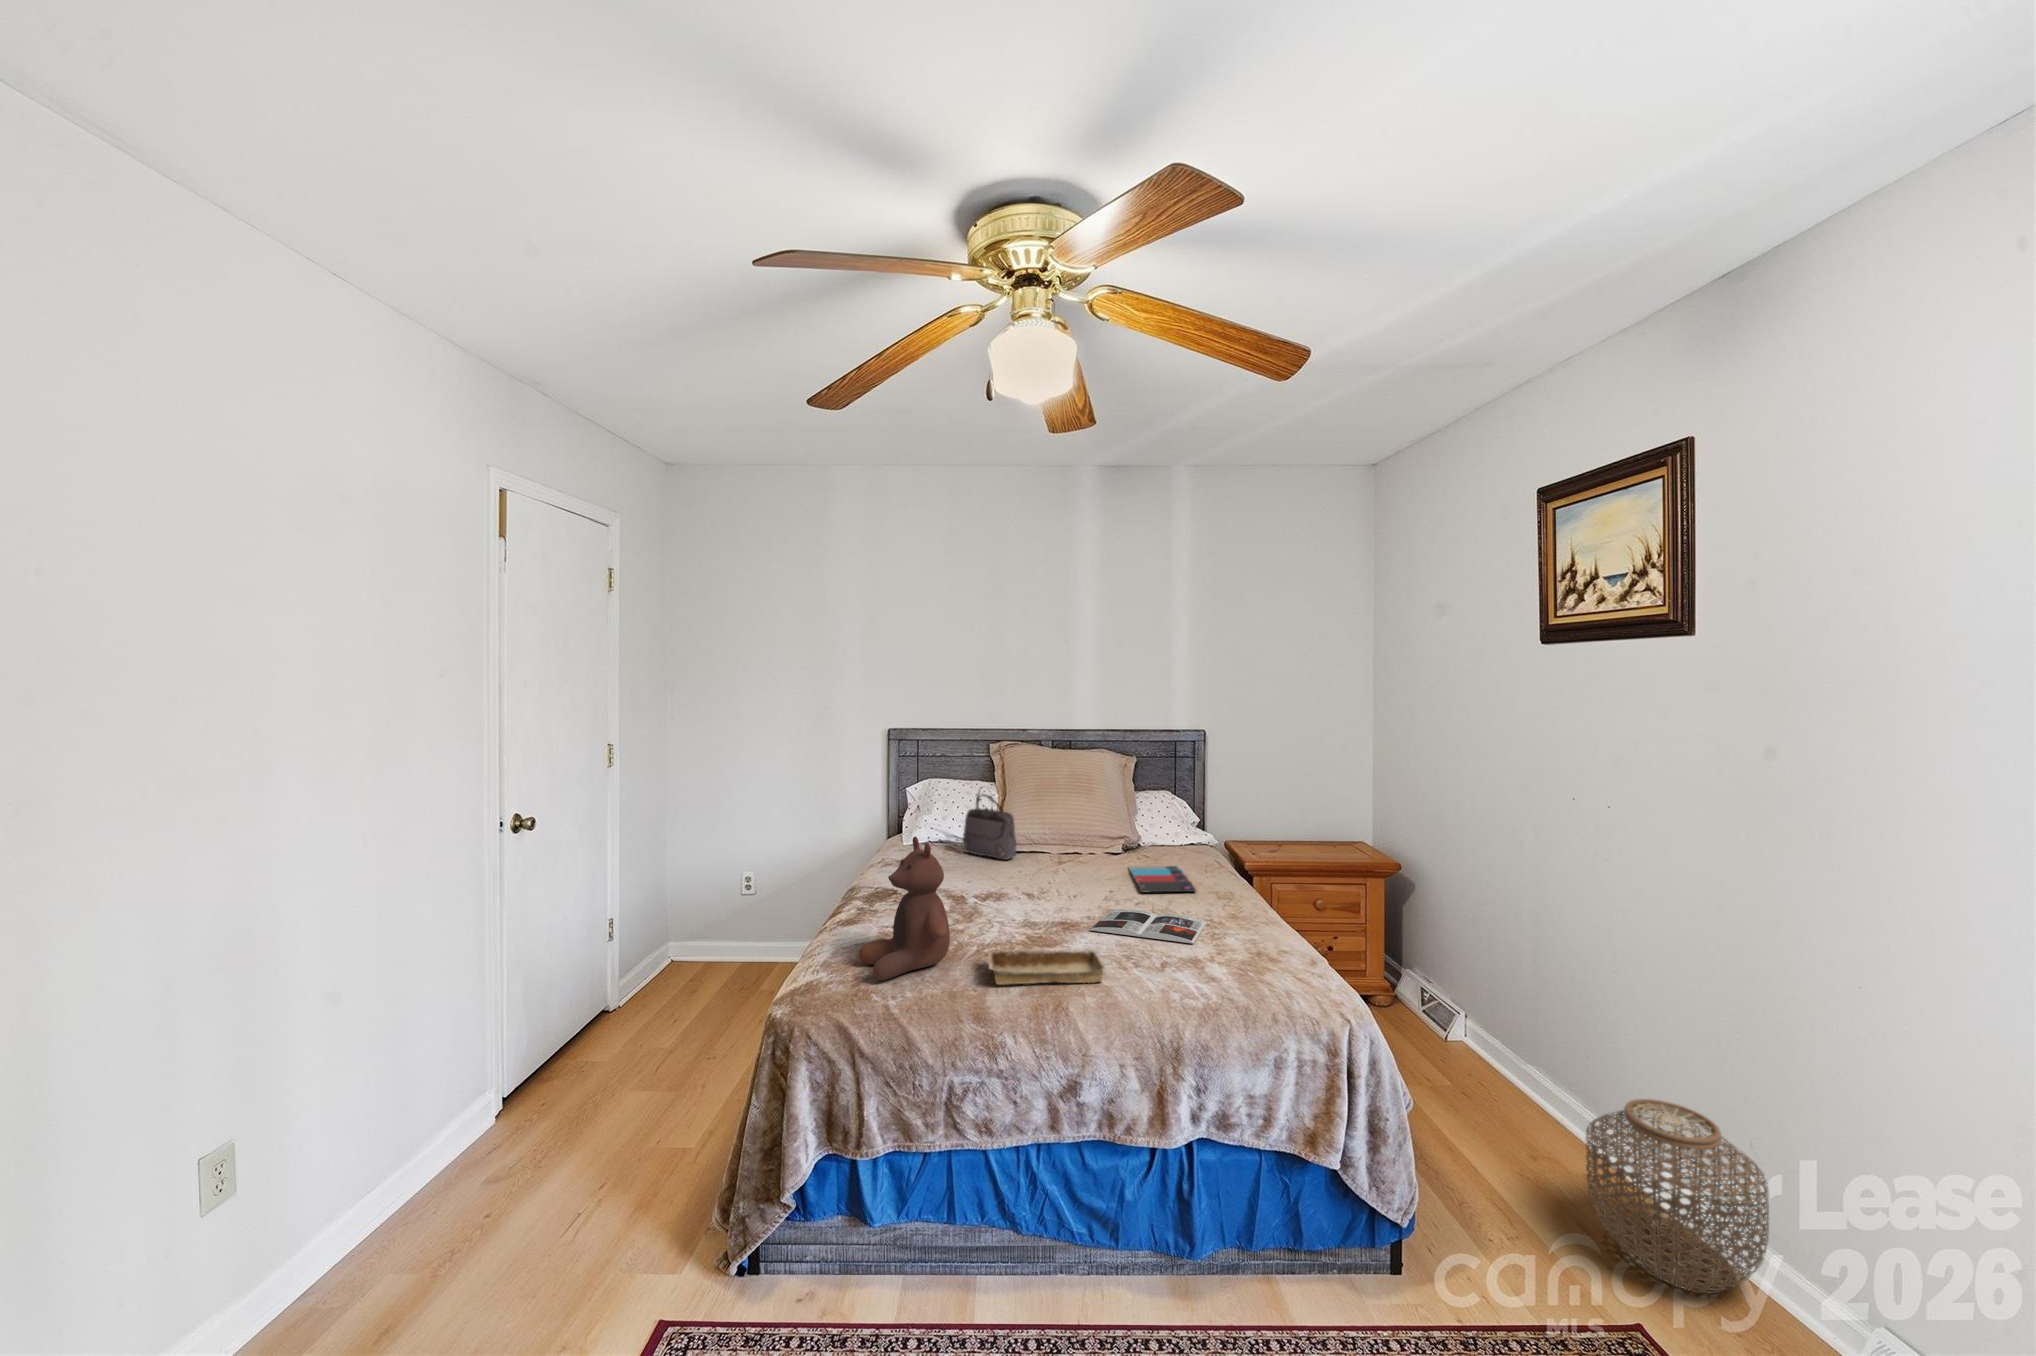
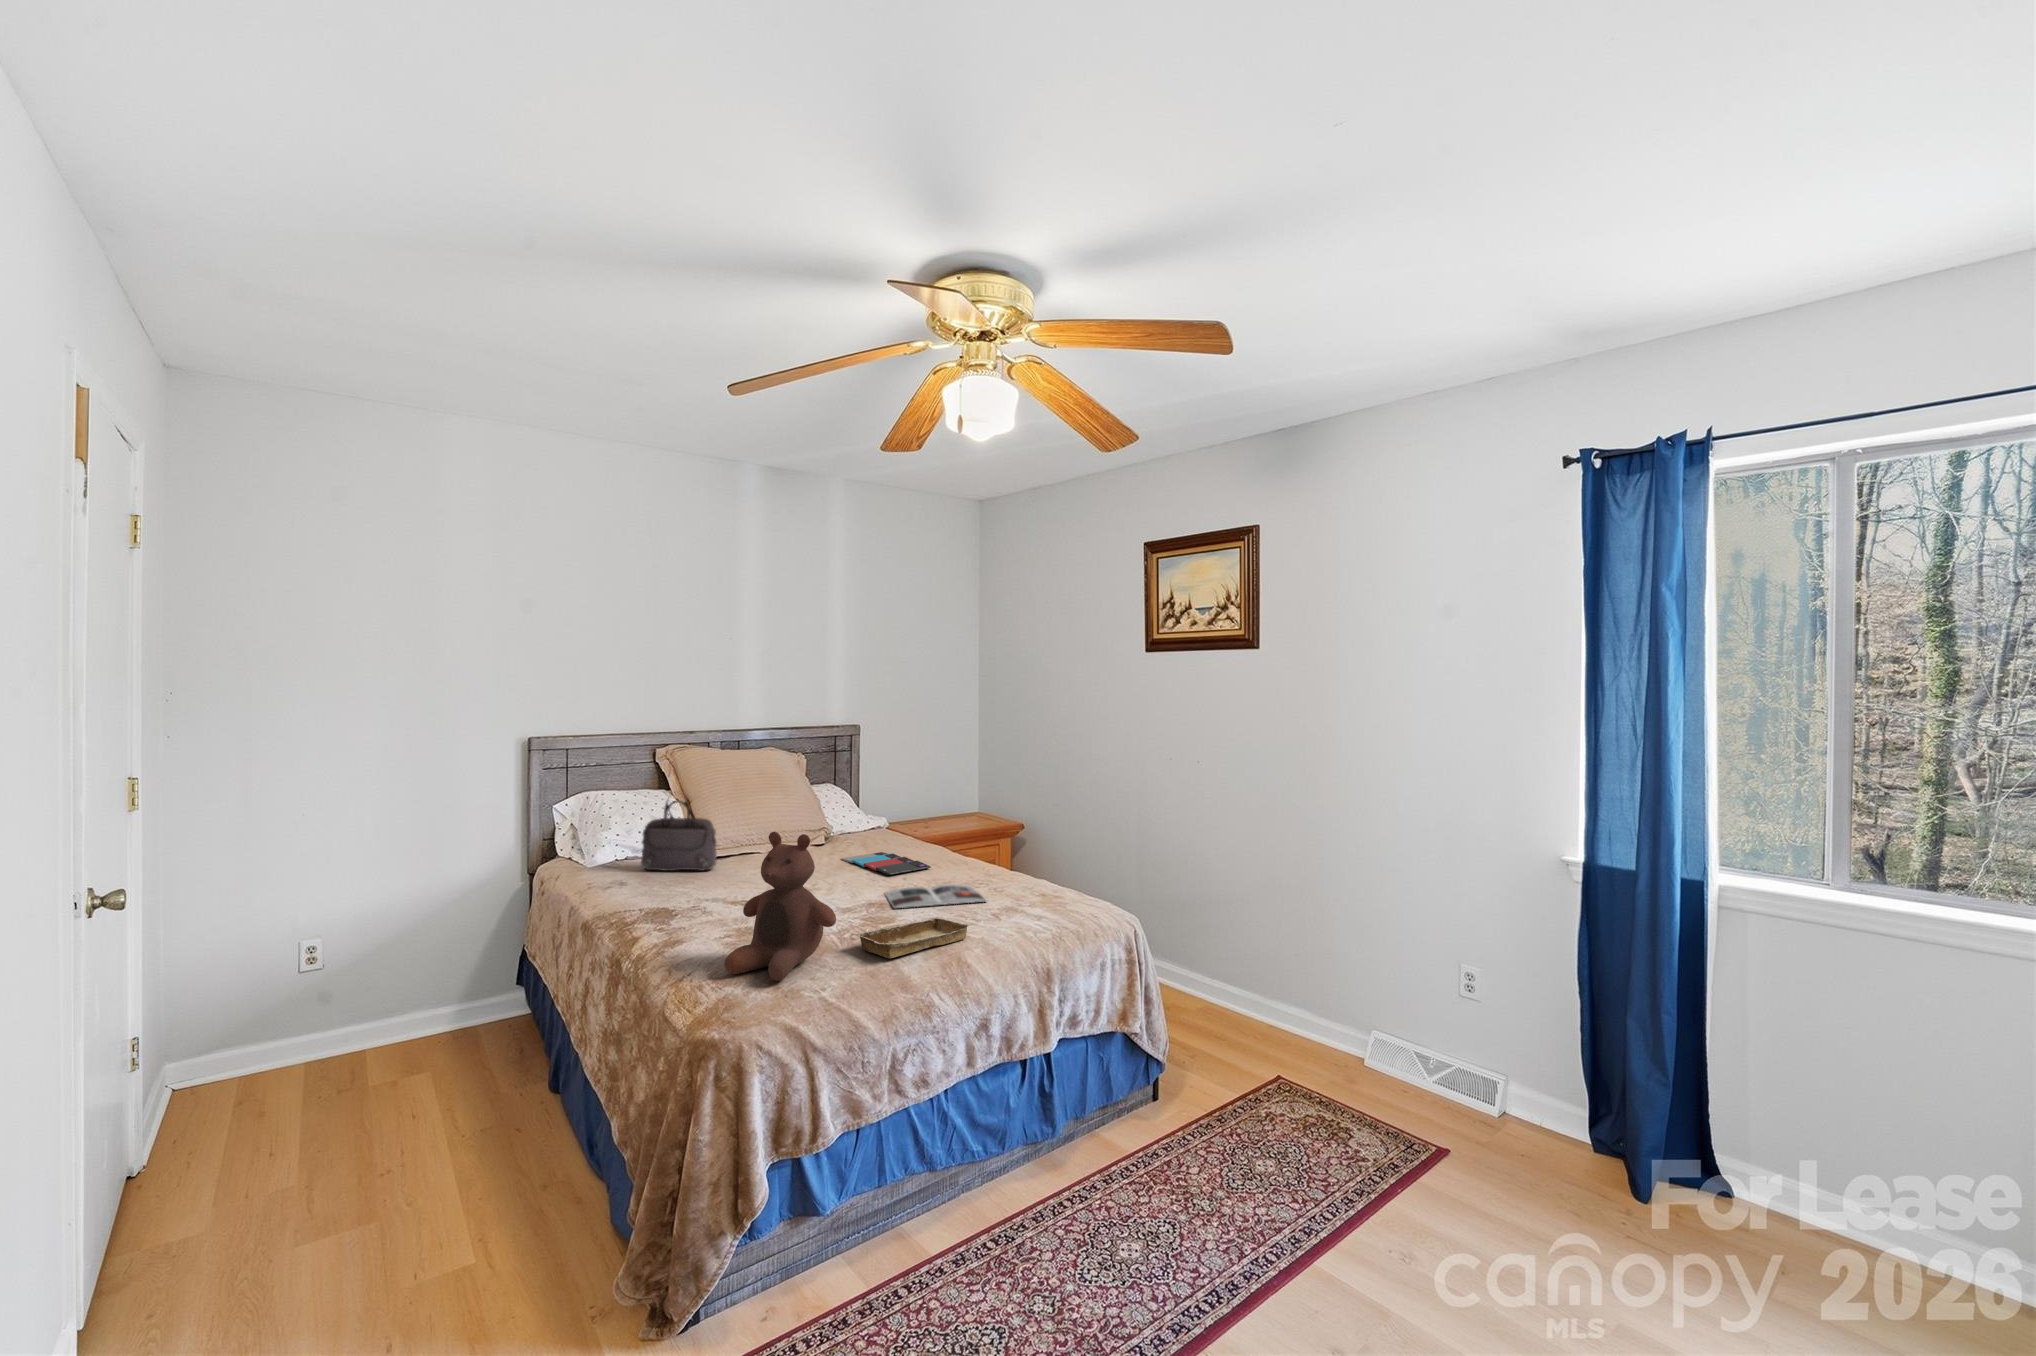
woven basket: present [1586,1099,1769,1293] -> none [1221,946,1312,1054]

